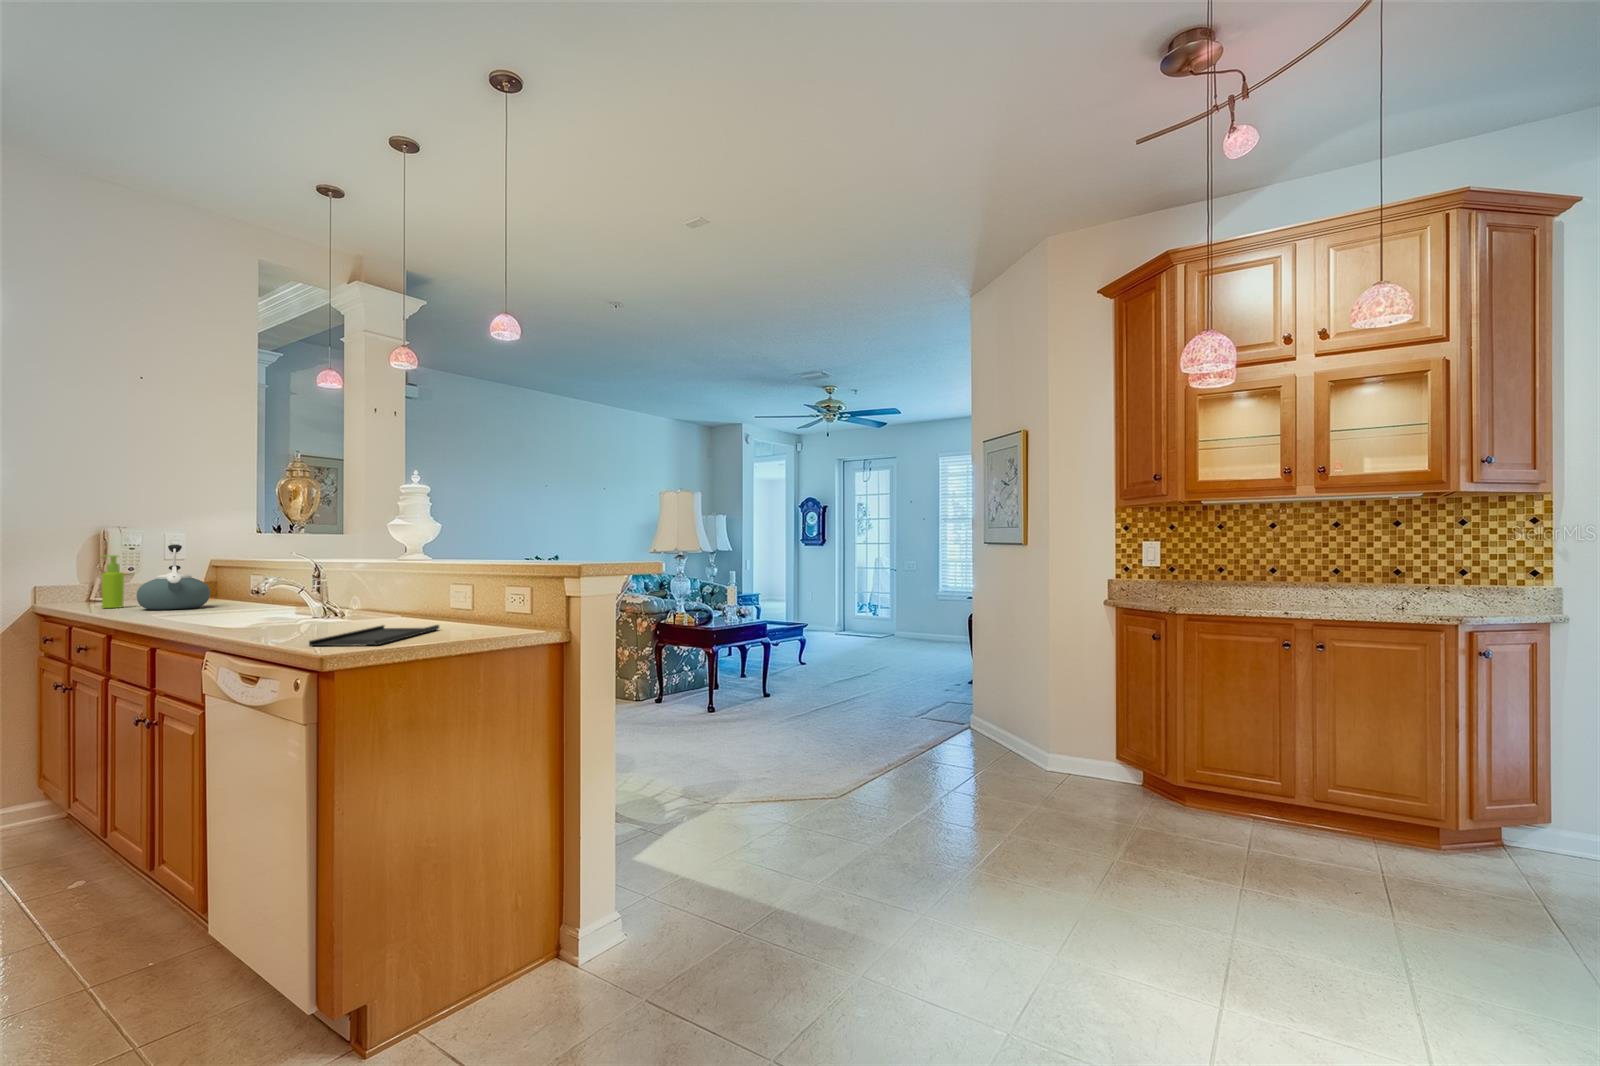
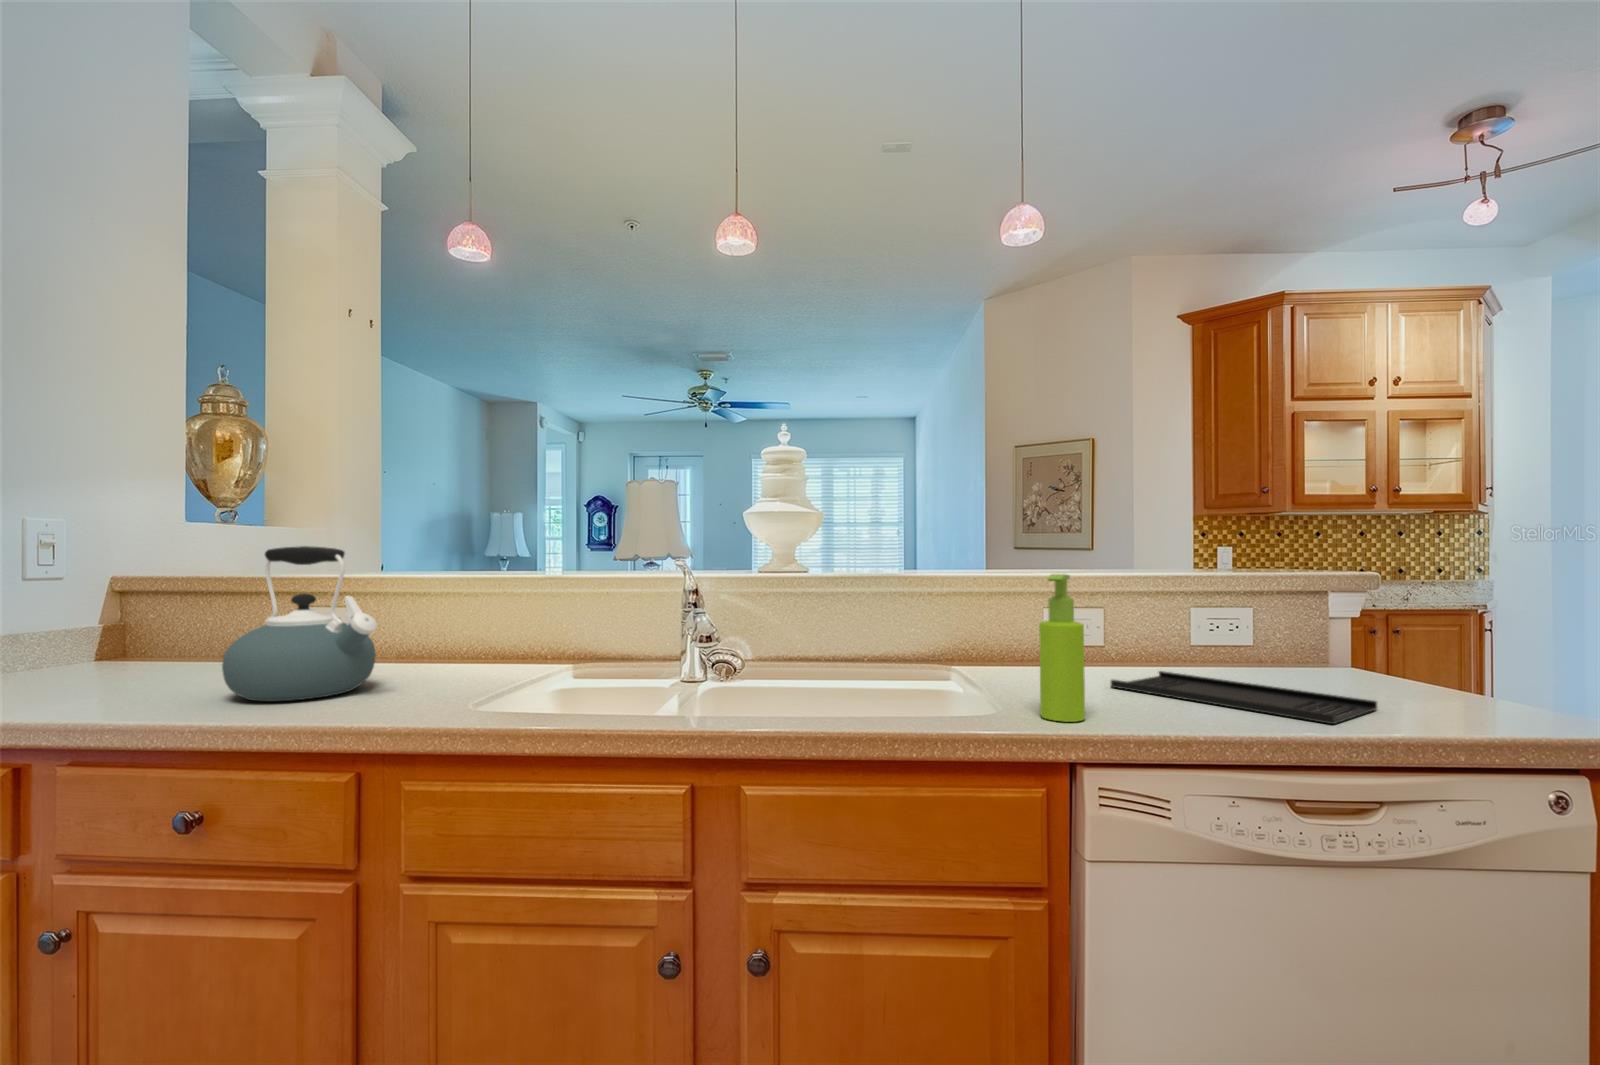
soap dispenser: present [100,555,124,608] -> present [1039,574,1085,722]

